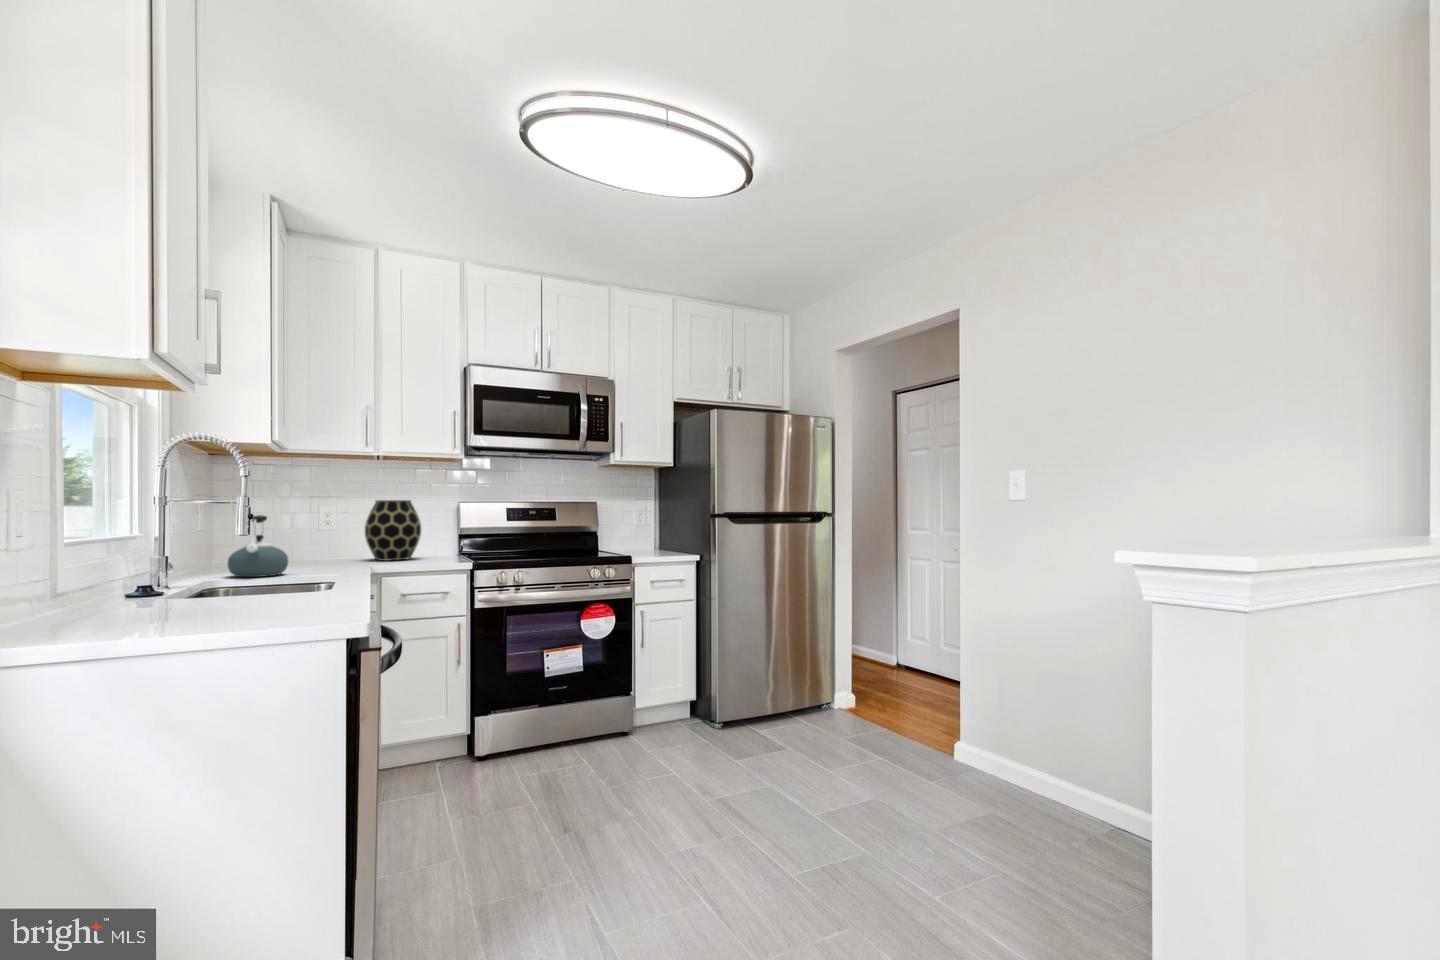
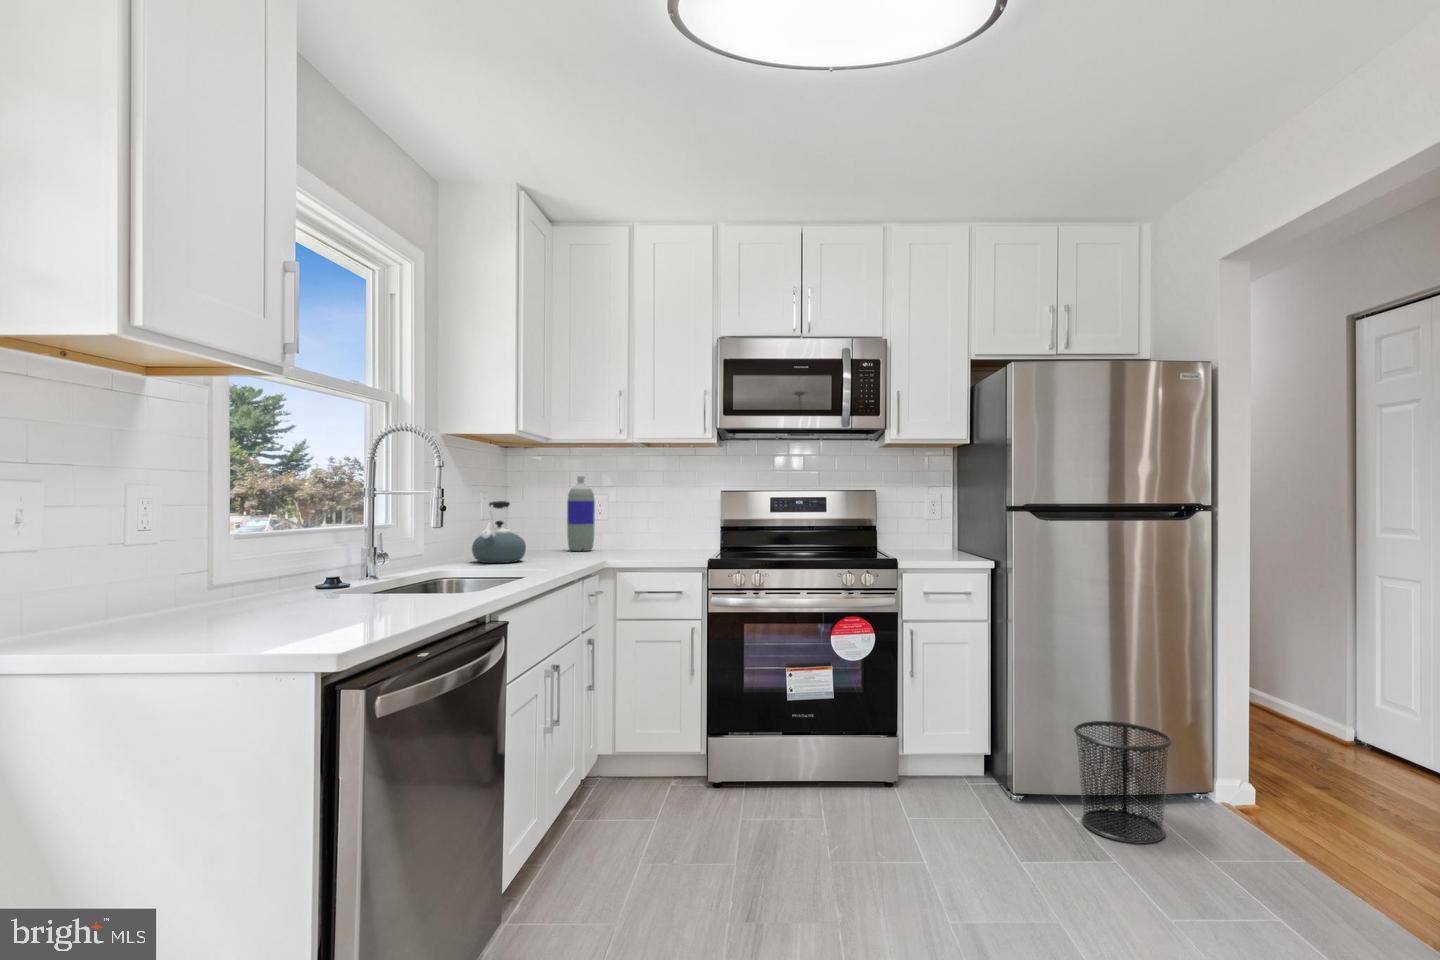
bottle: none [306,490,336,563] -> present [567,476,595,551]
vase: present [365,500,421,561] -> none [621,487,677,552]
trash can: none [758,663,819,743] -> present [1074,721,1172,843]

